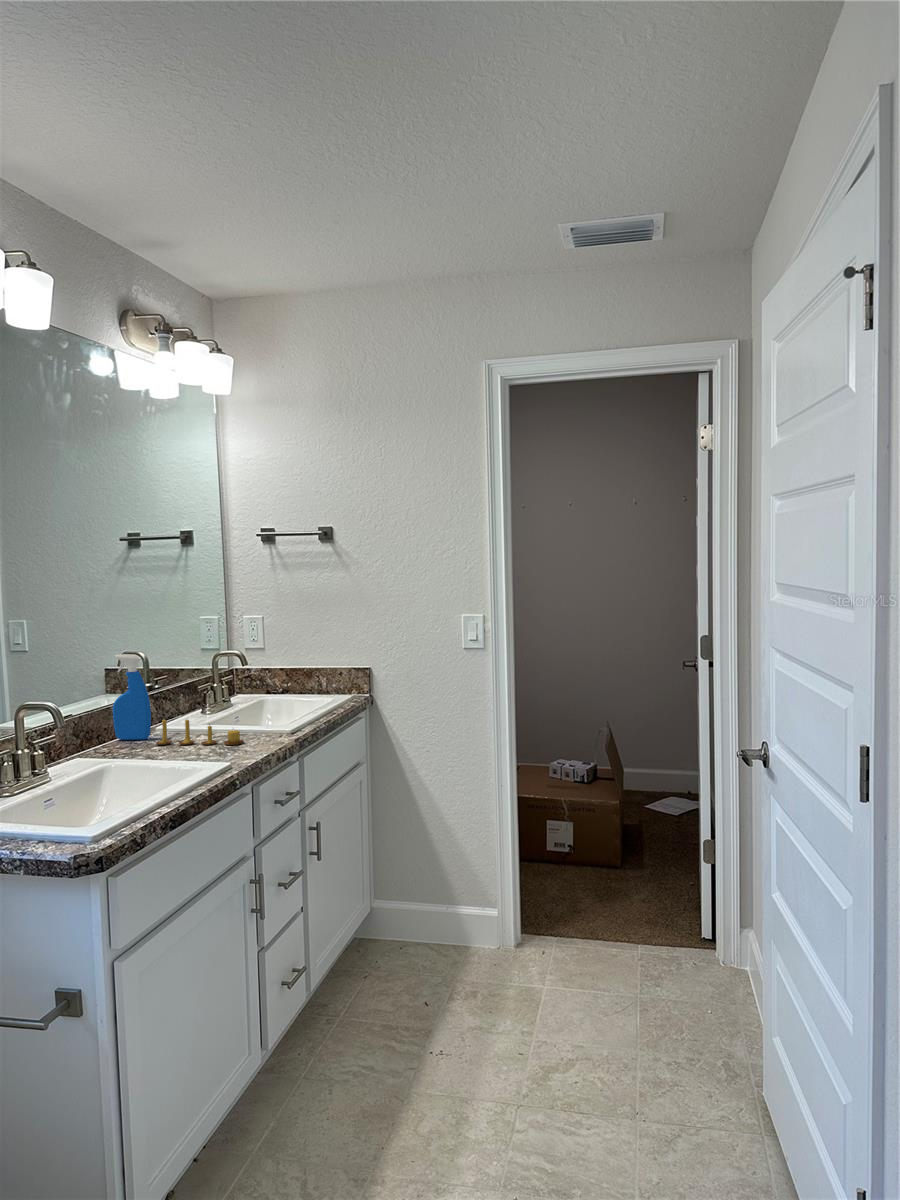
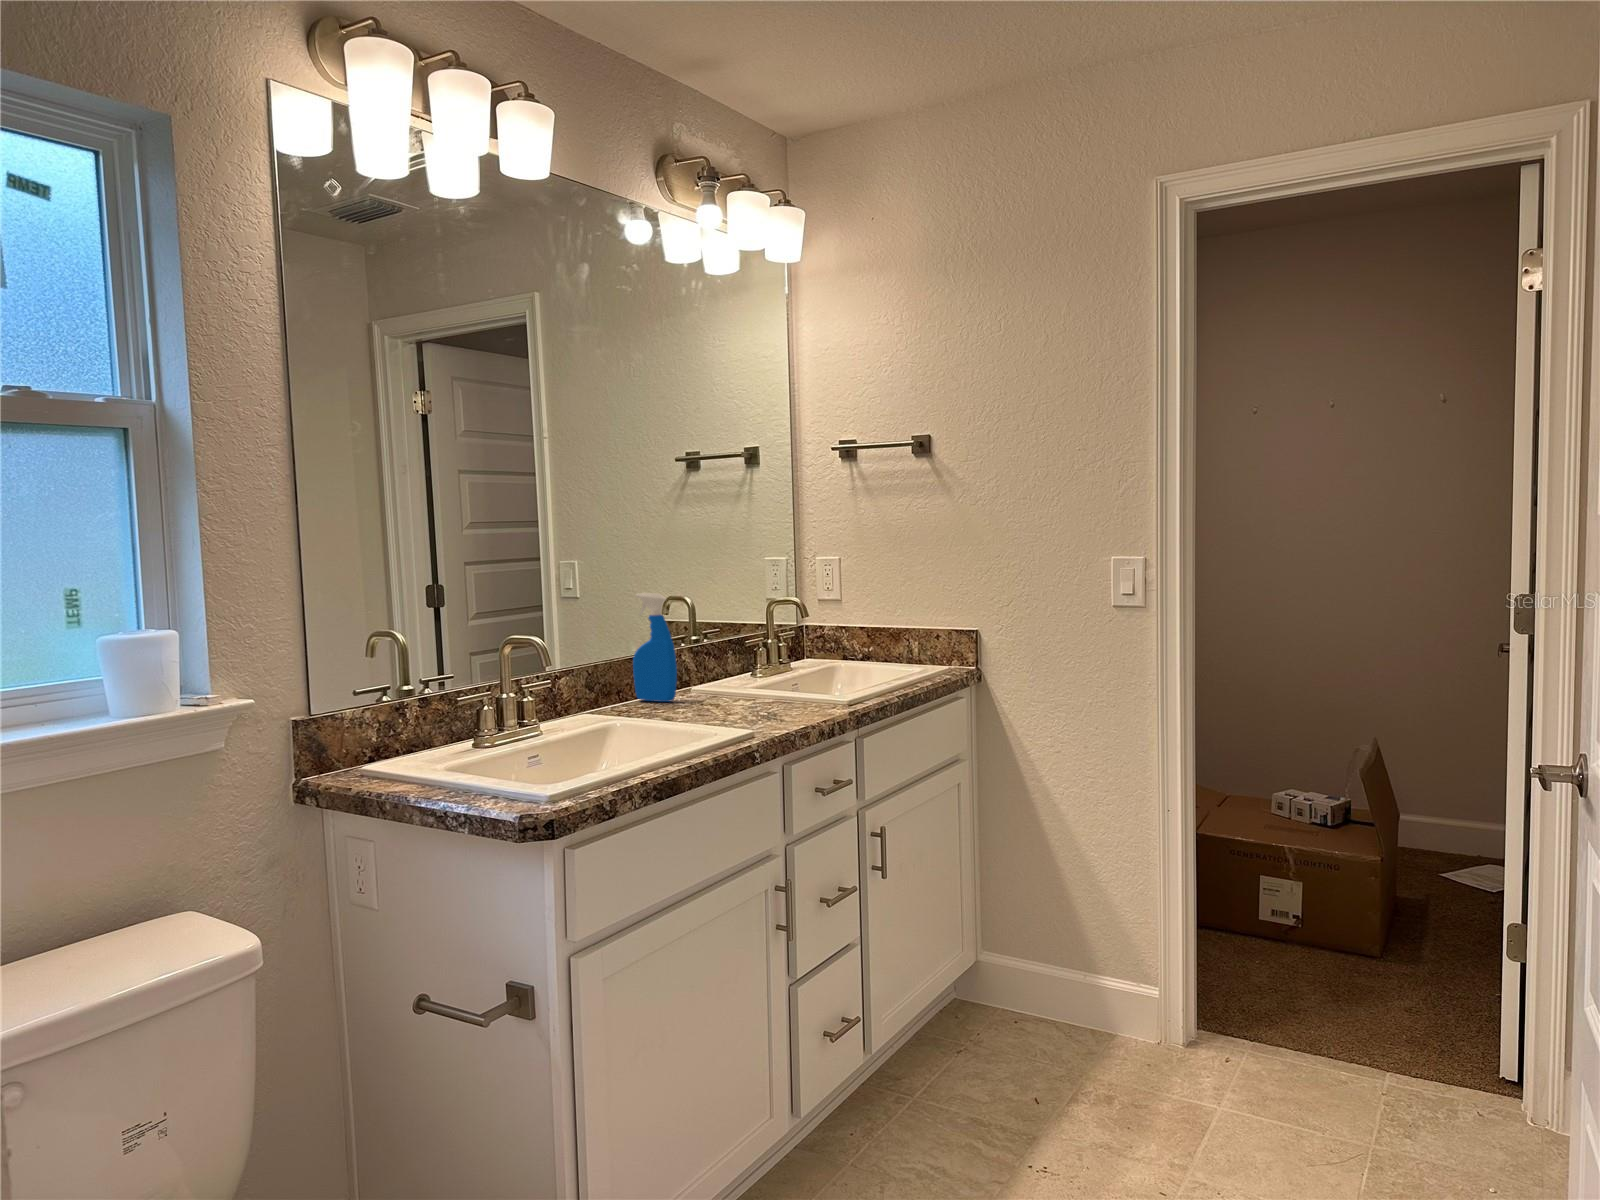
candle: present [156,719,244,745] -> none [678,673,783,713]

